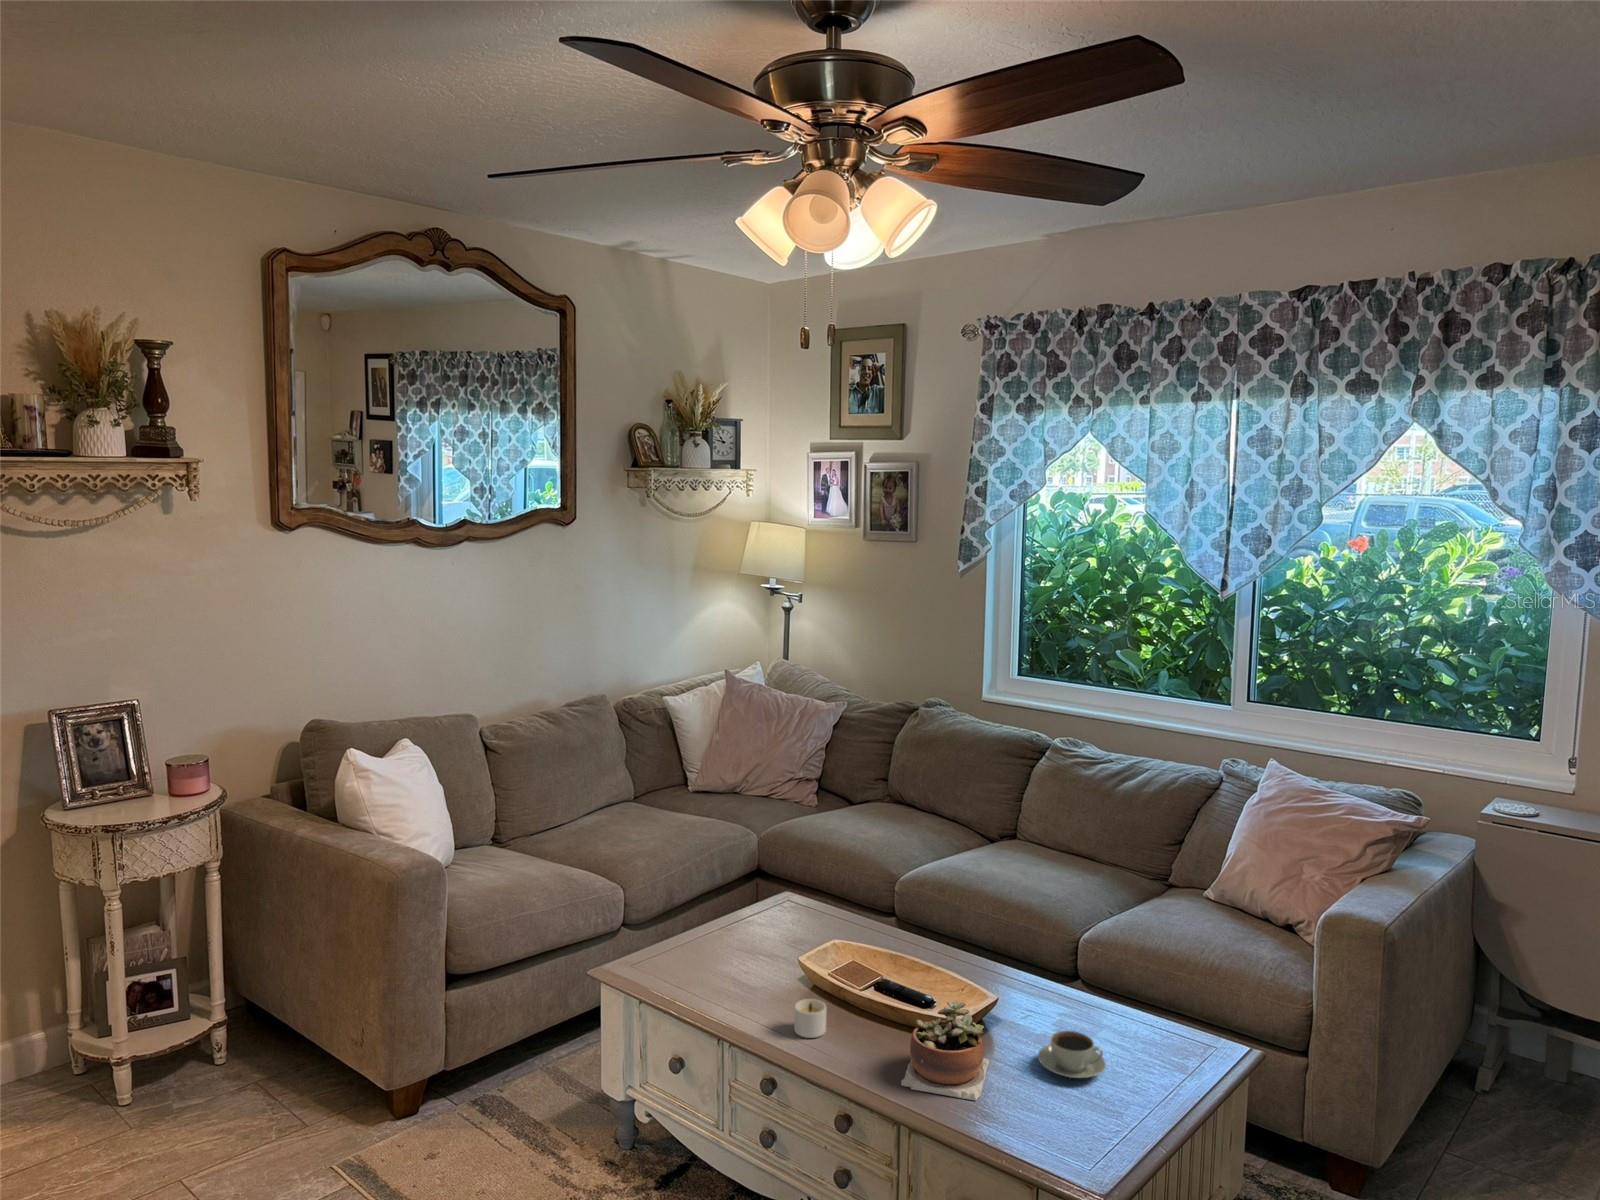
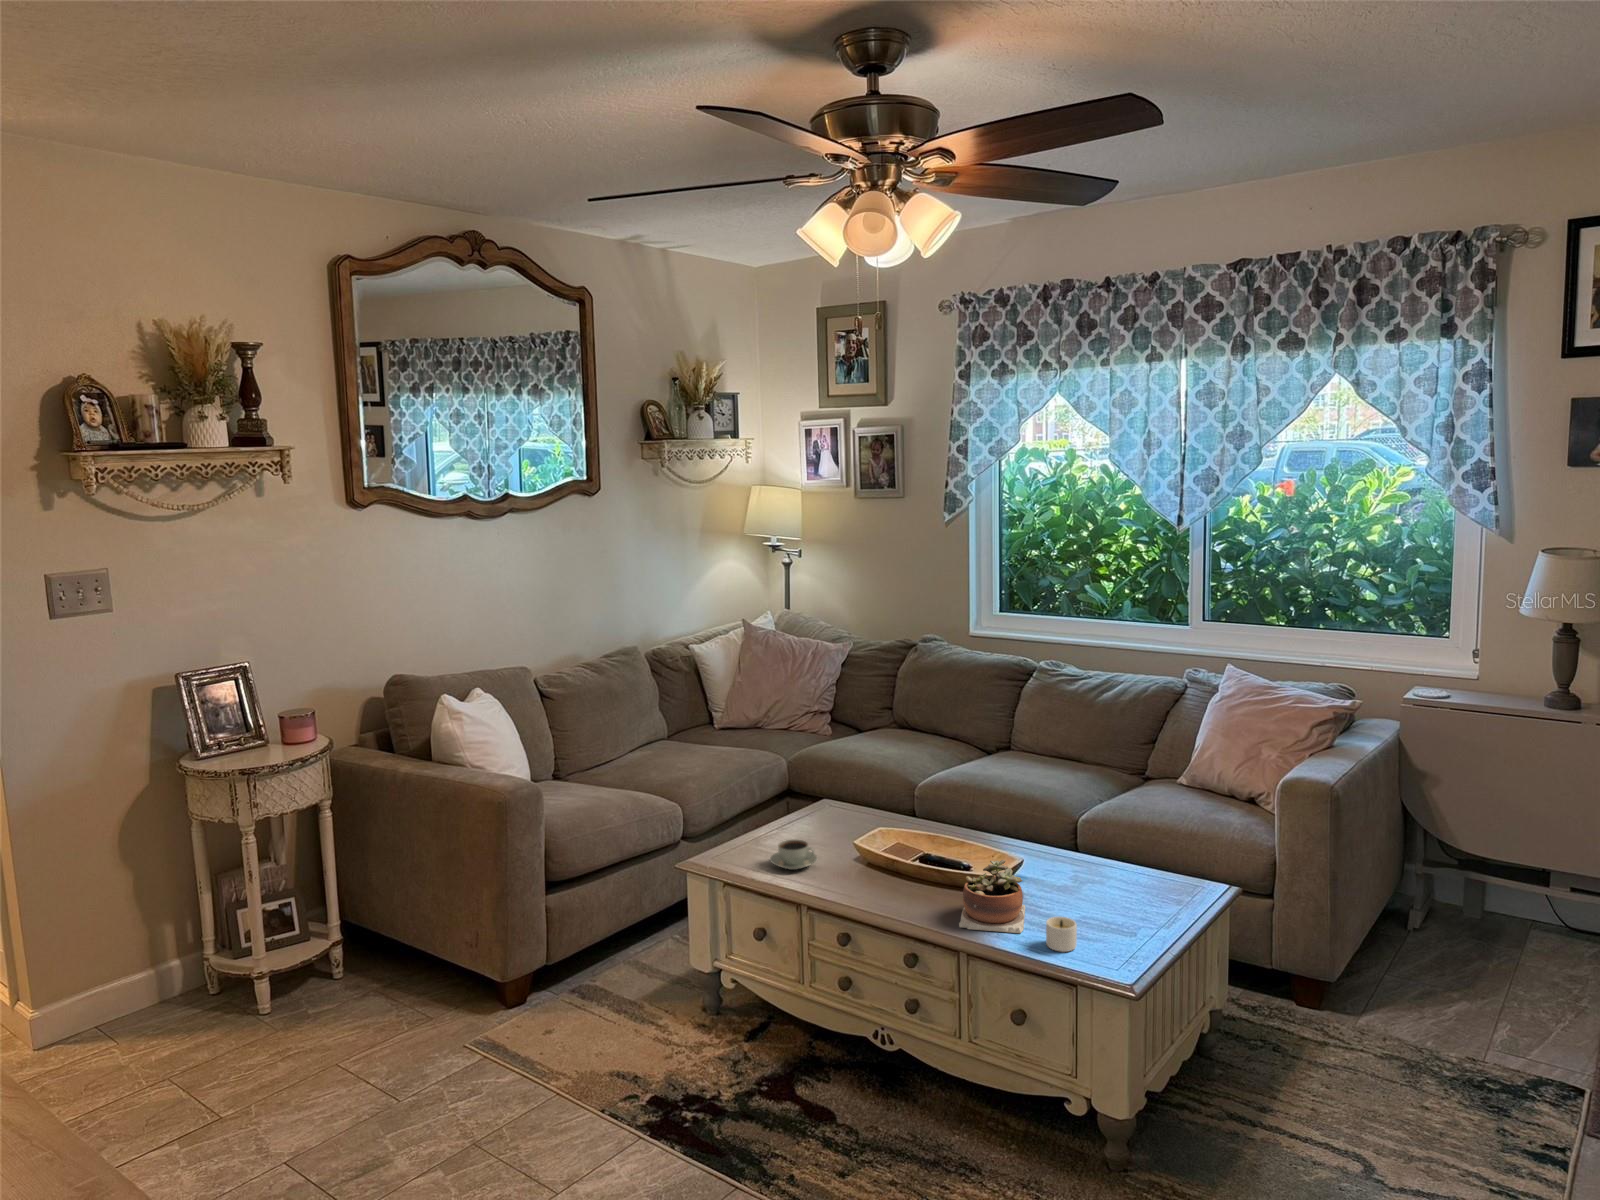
candle: present [794,999,826,1038] -> present [1046,917,1077,952]
coffee cup: present [1038,1031,1106,1078] -> present [770,840,817,870]

